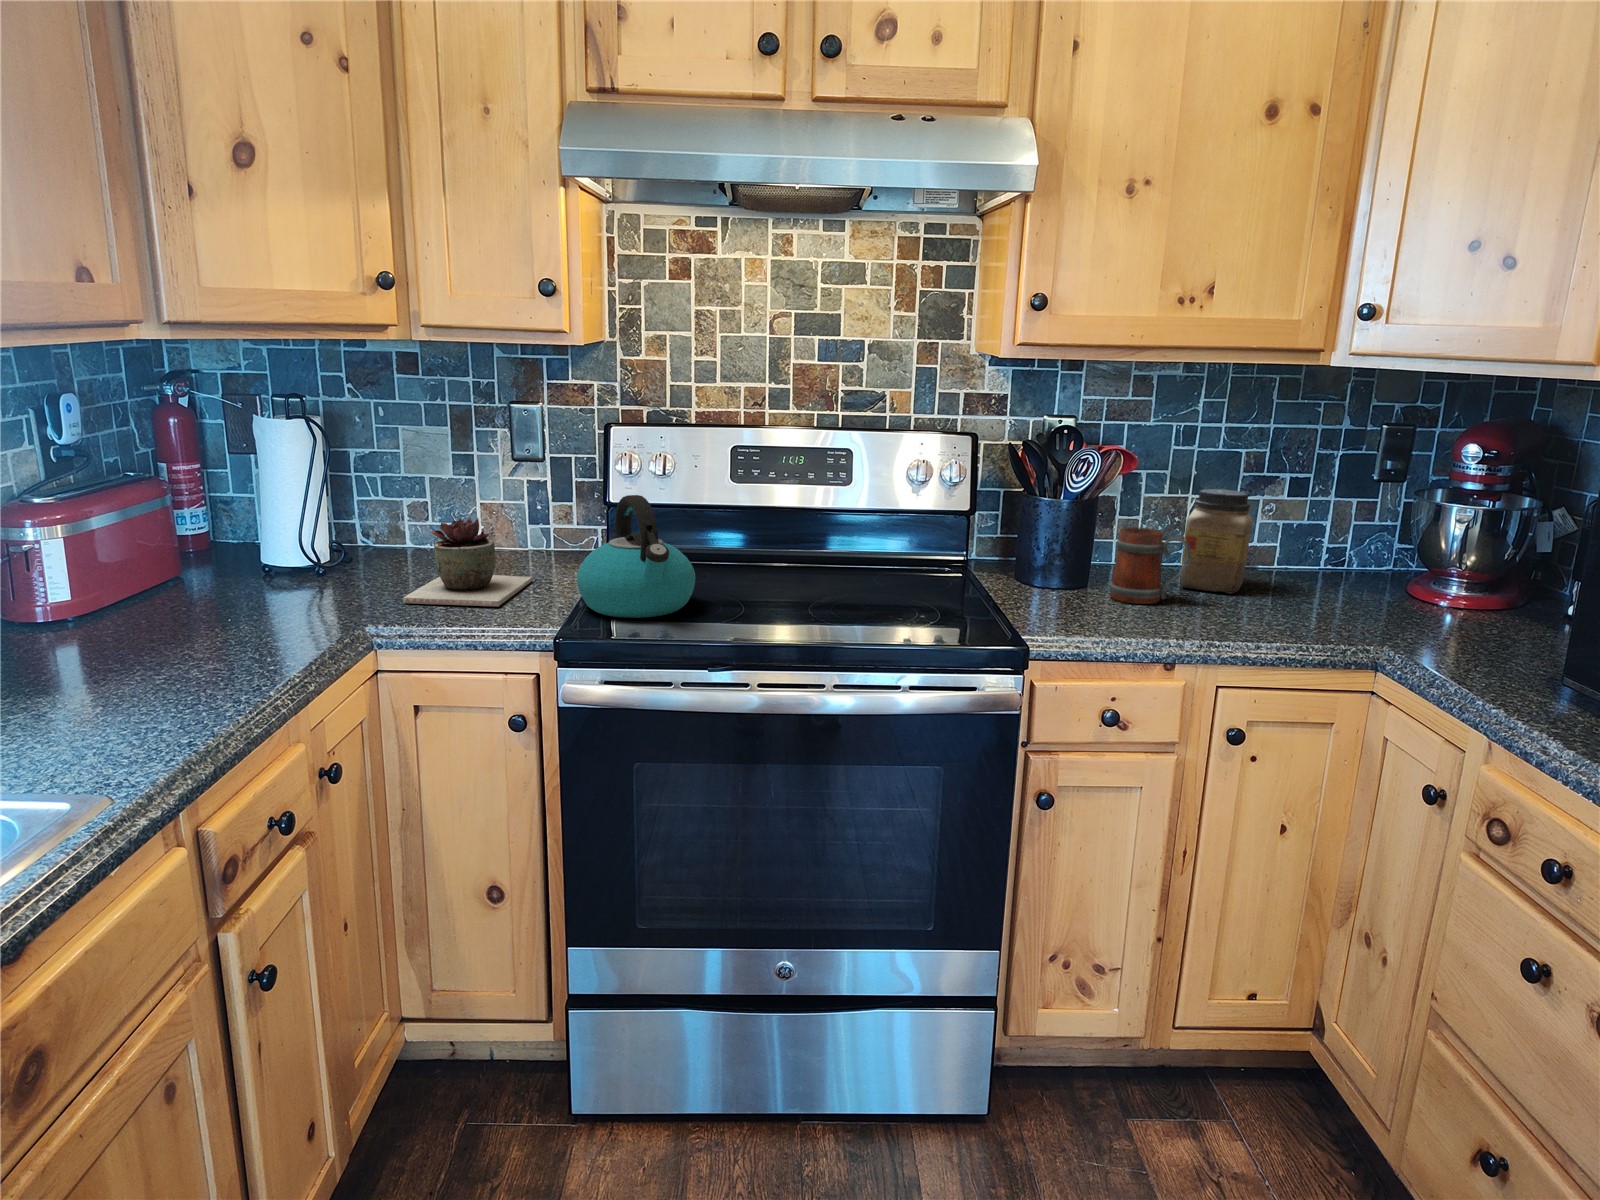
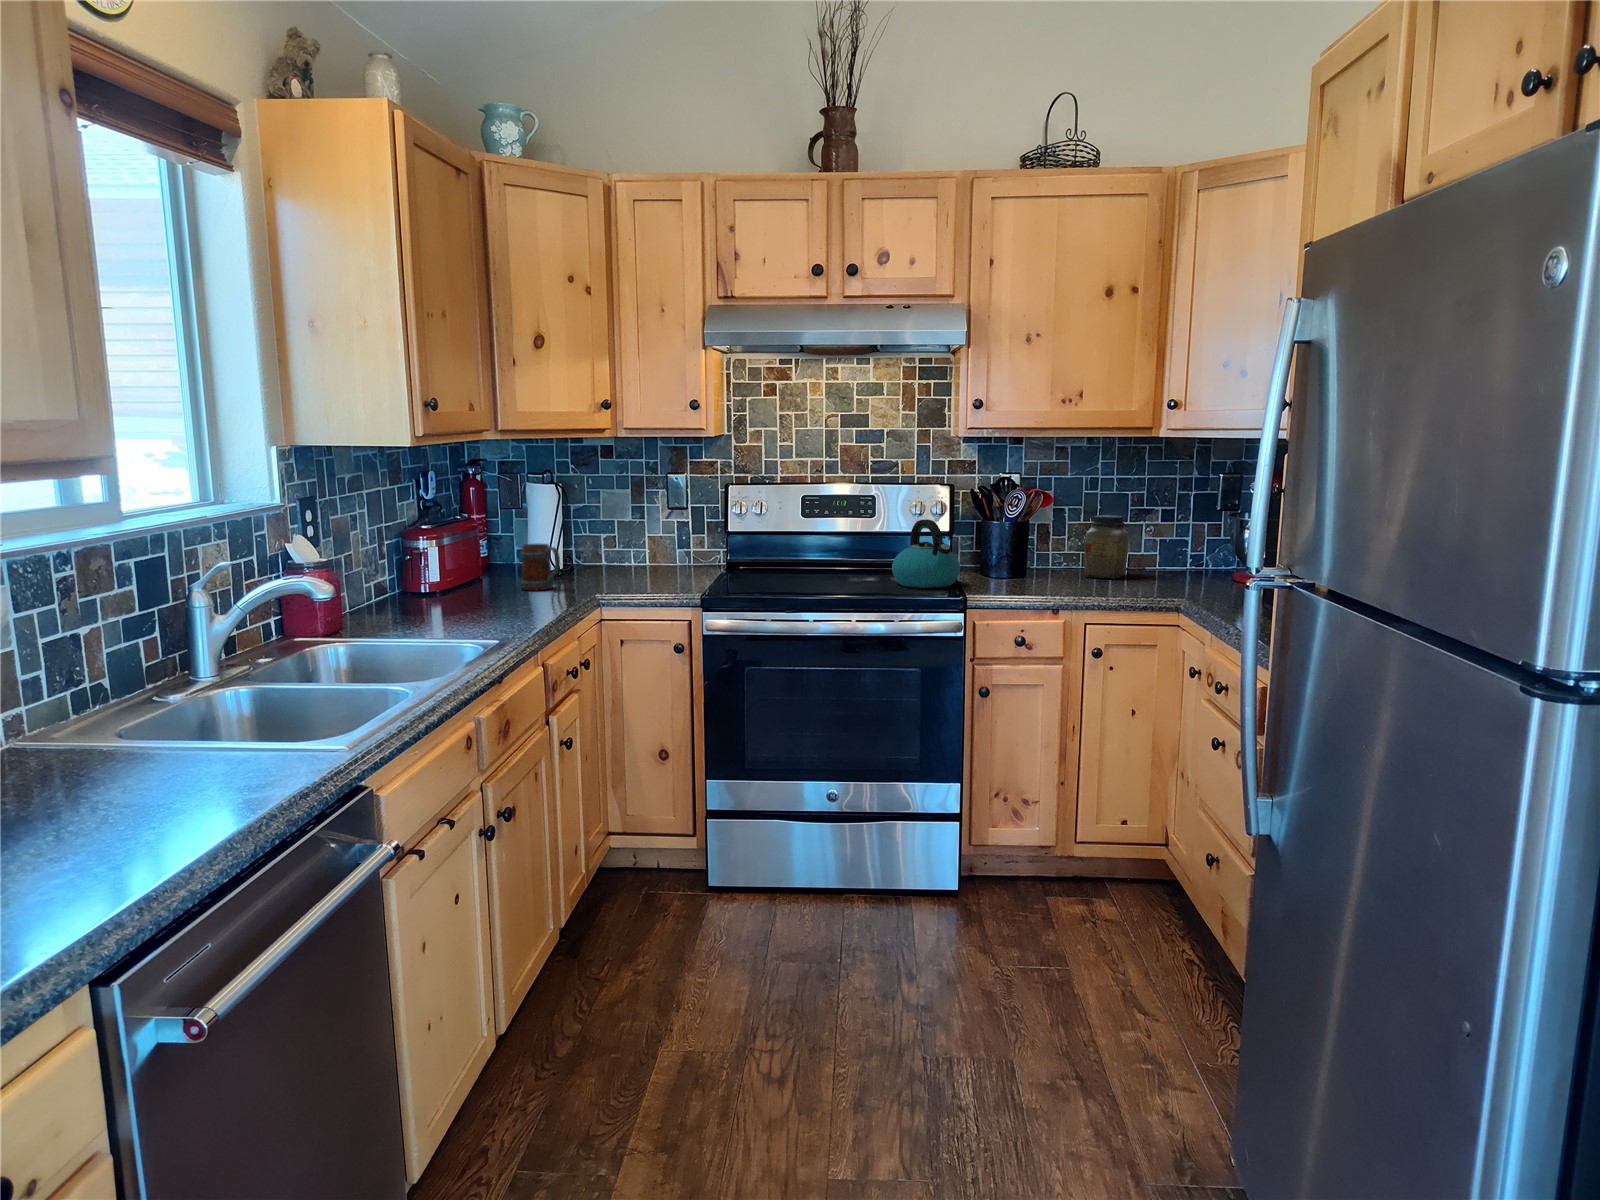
kettle: present [577,495,695,618] -> present [892,519,960,588]
succulent plant: present [403,518,533,606] -> none [613,537,683,585]
mug: present [1109,527,1190,604] -> present [521,544,560,590]

